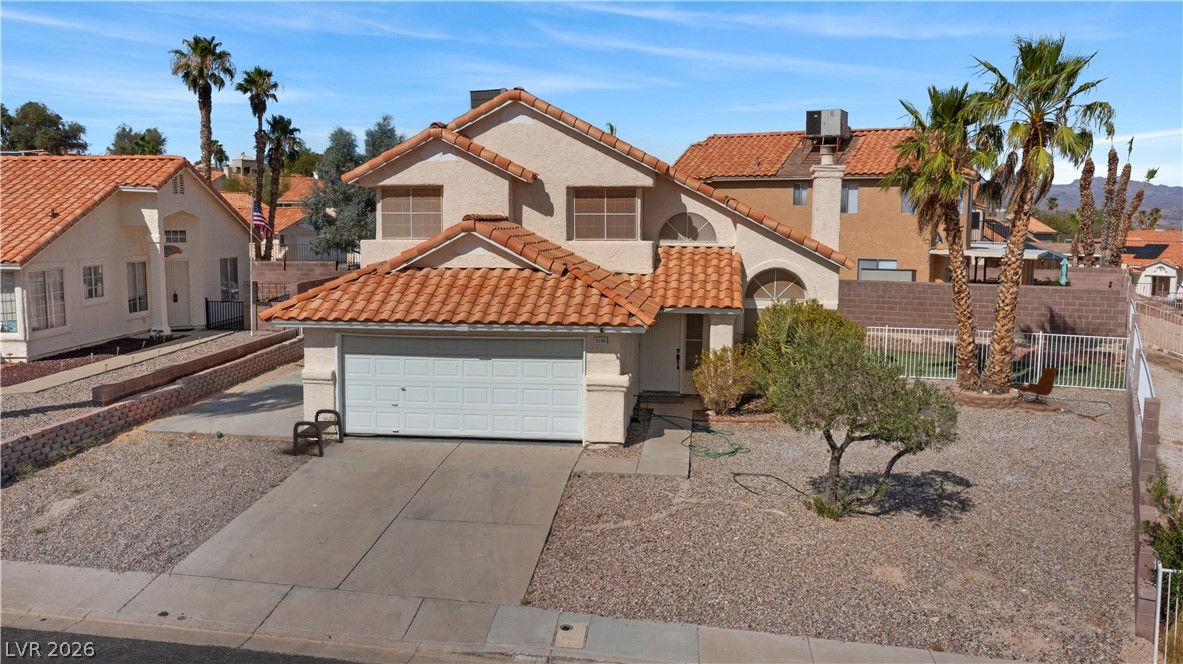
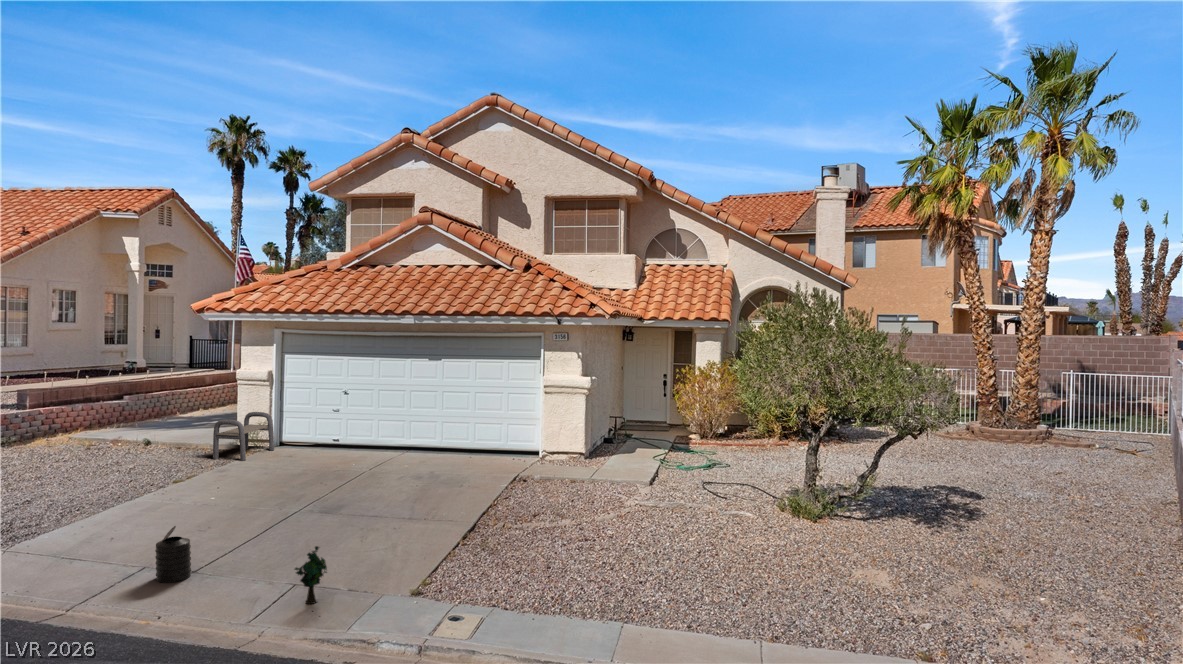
lounge chair: present [1012,367,1057,402] -> none [1038,401,1090,444]
trash can: none [310,554,338,601] -> present [155,526,191,583]
decorative plant: none [433,572,460,619] -> present [295,546,327,604]

